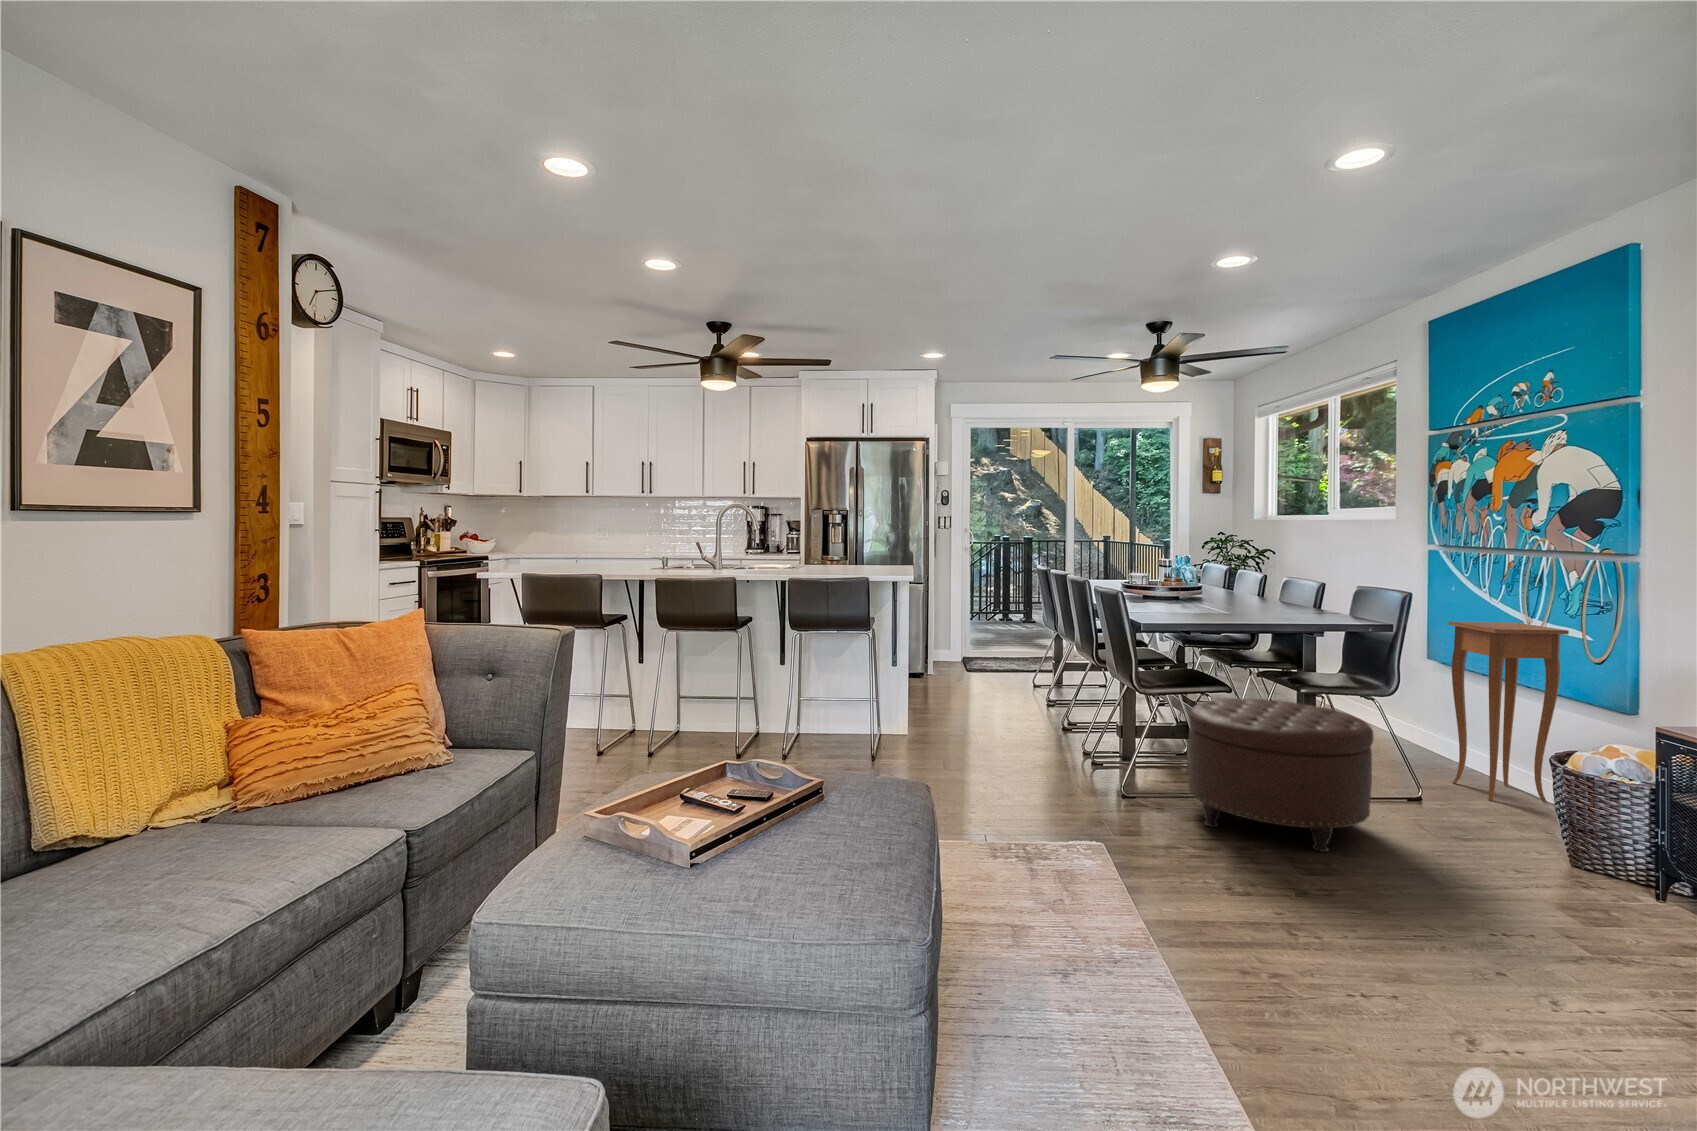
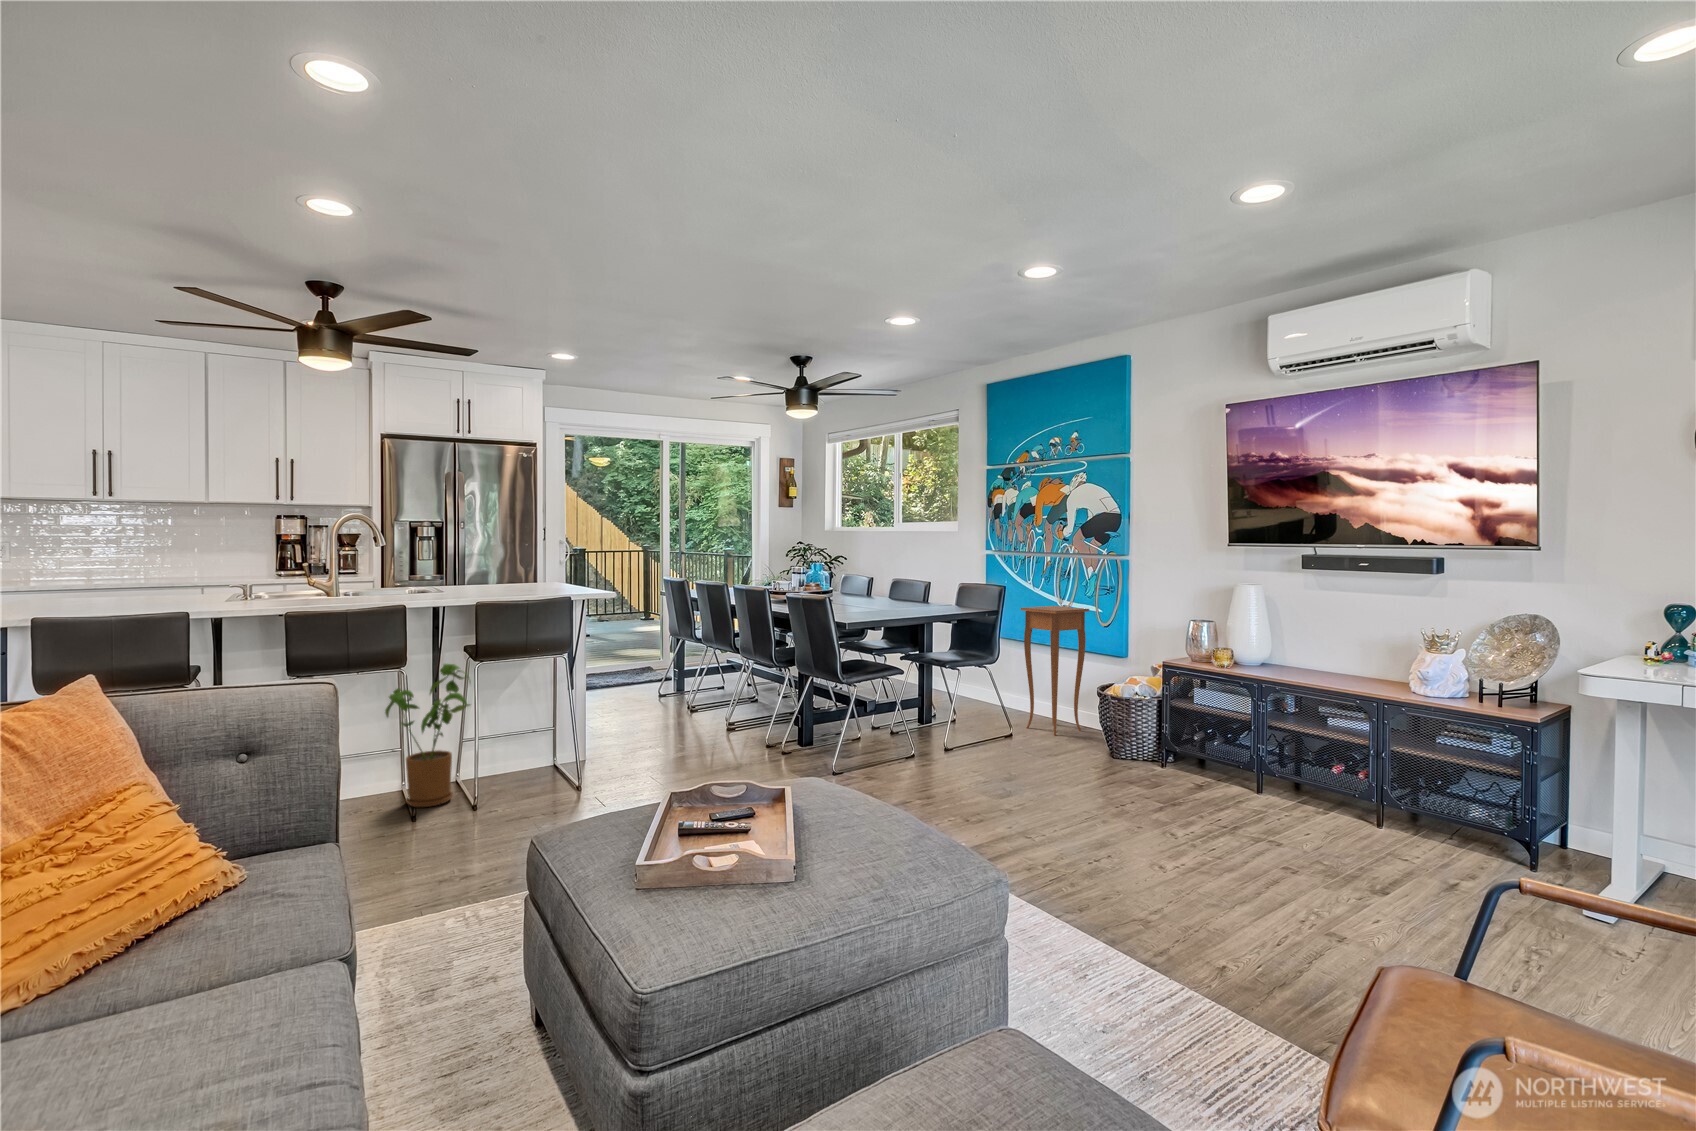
house plant: none [738,630,801,744] -> present [385,664,471,807]
ottoman: present [1188,698,1374,852] -> none [893,679,1025,790]

